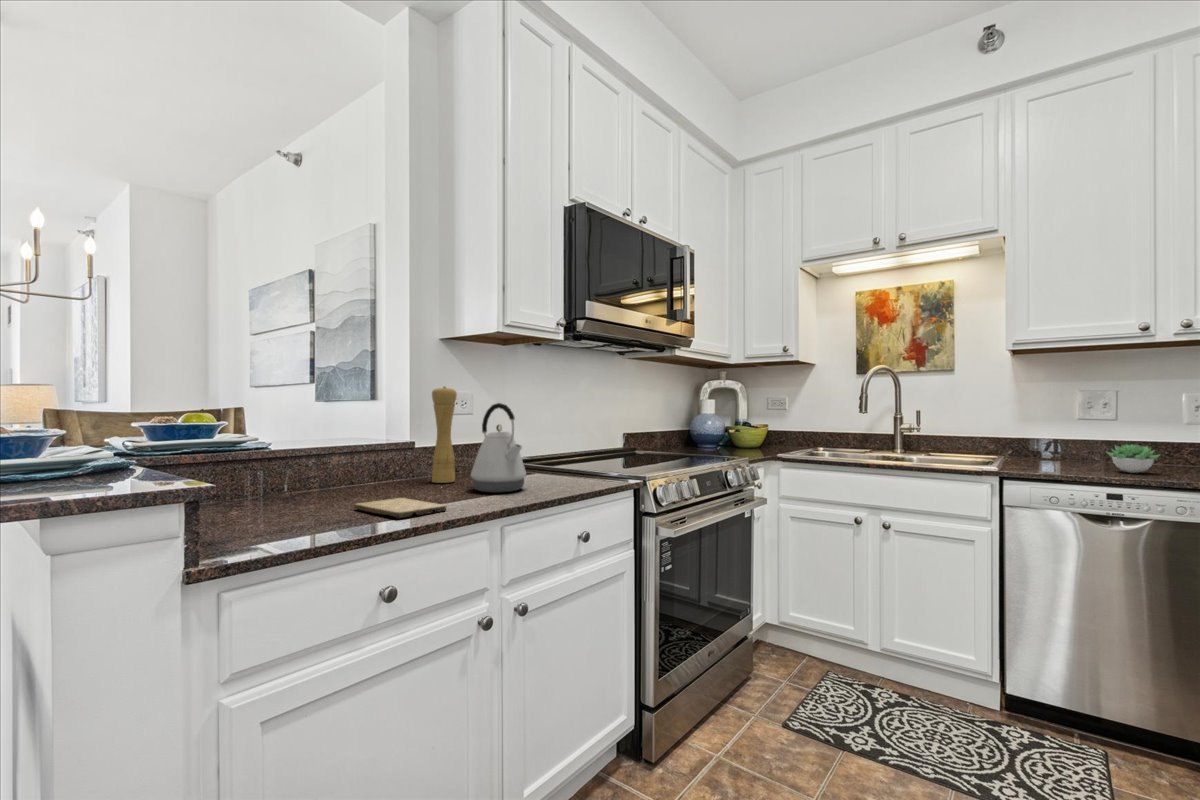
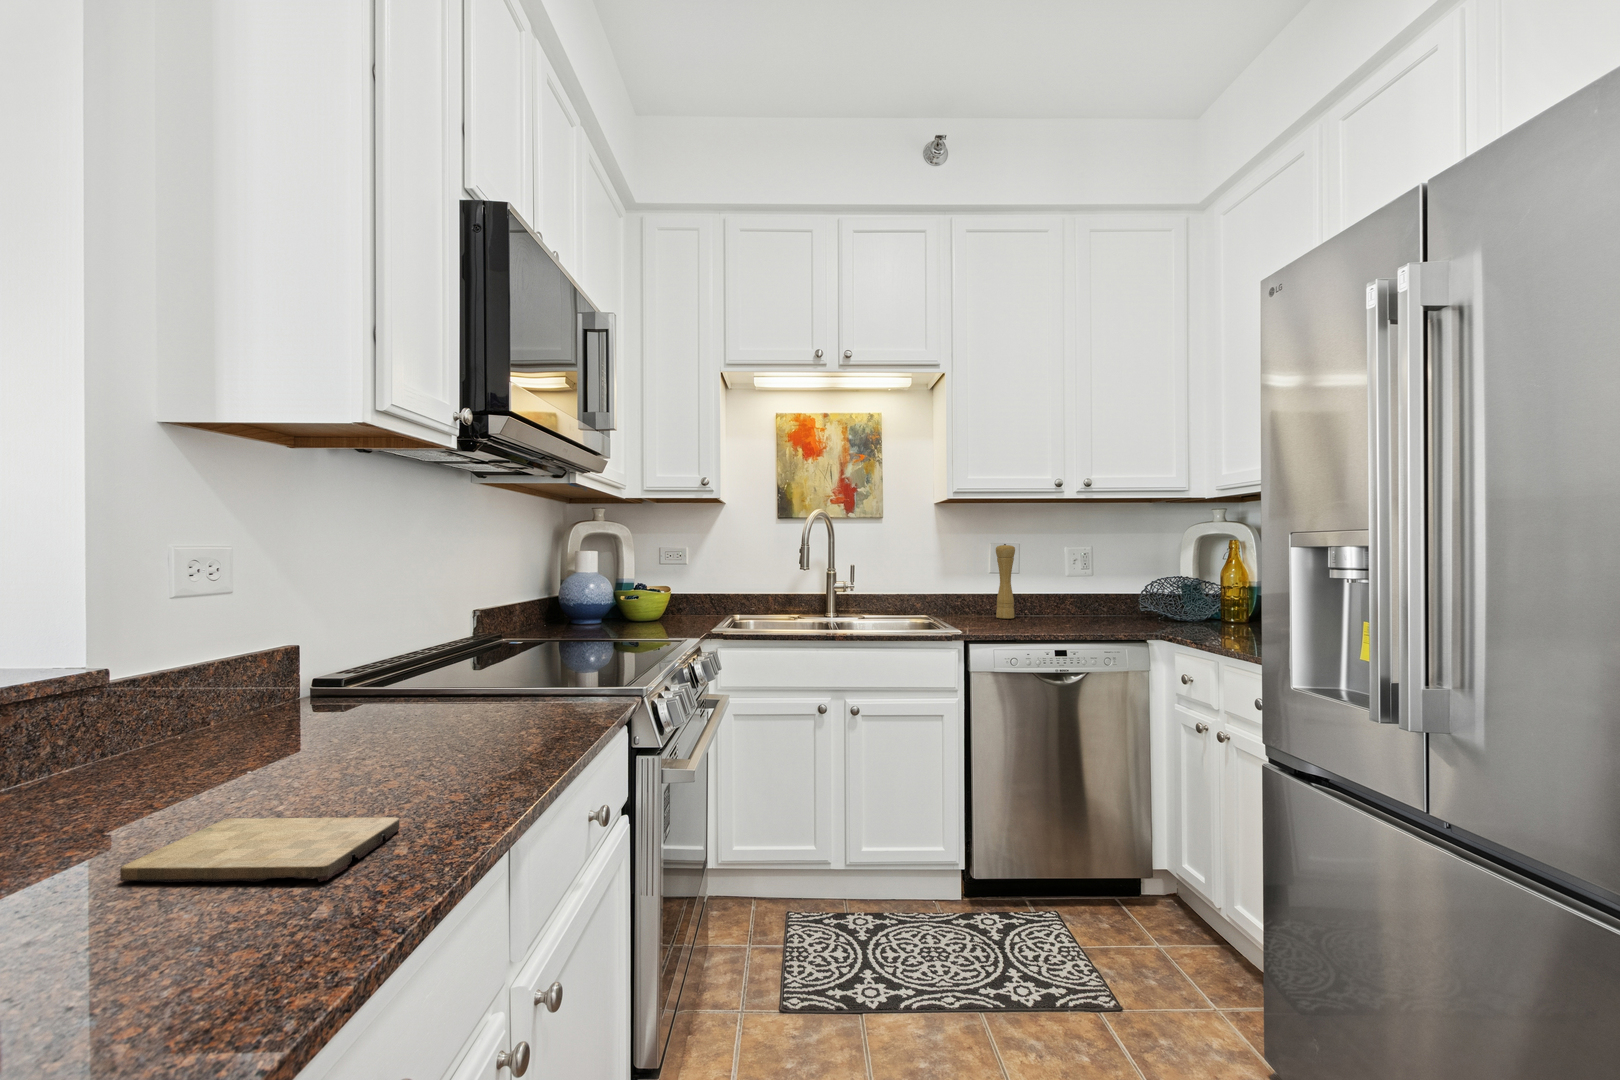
pepper mill: present [432,387,457,483] -> present [996,544,1015,619]
kettle: present [471,403,526,493] -> none [345,577,480,764]
succulent plant: present [1107,444,1160,473] -> none [1038,599,1081,627]

